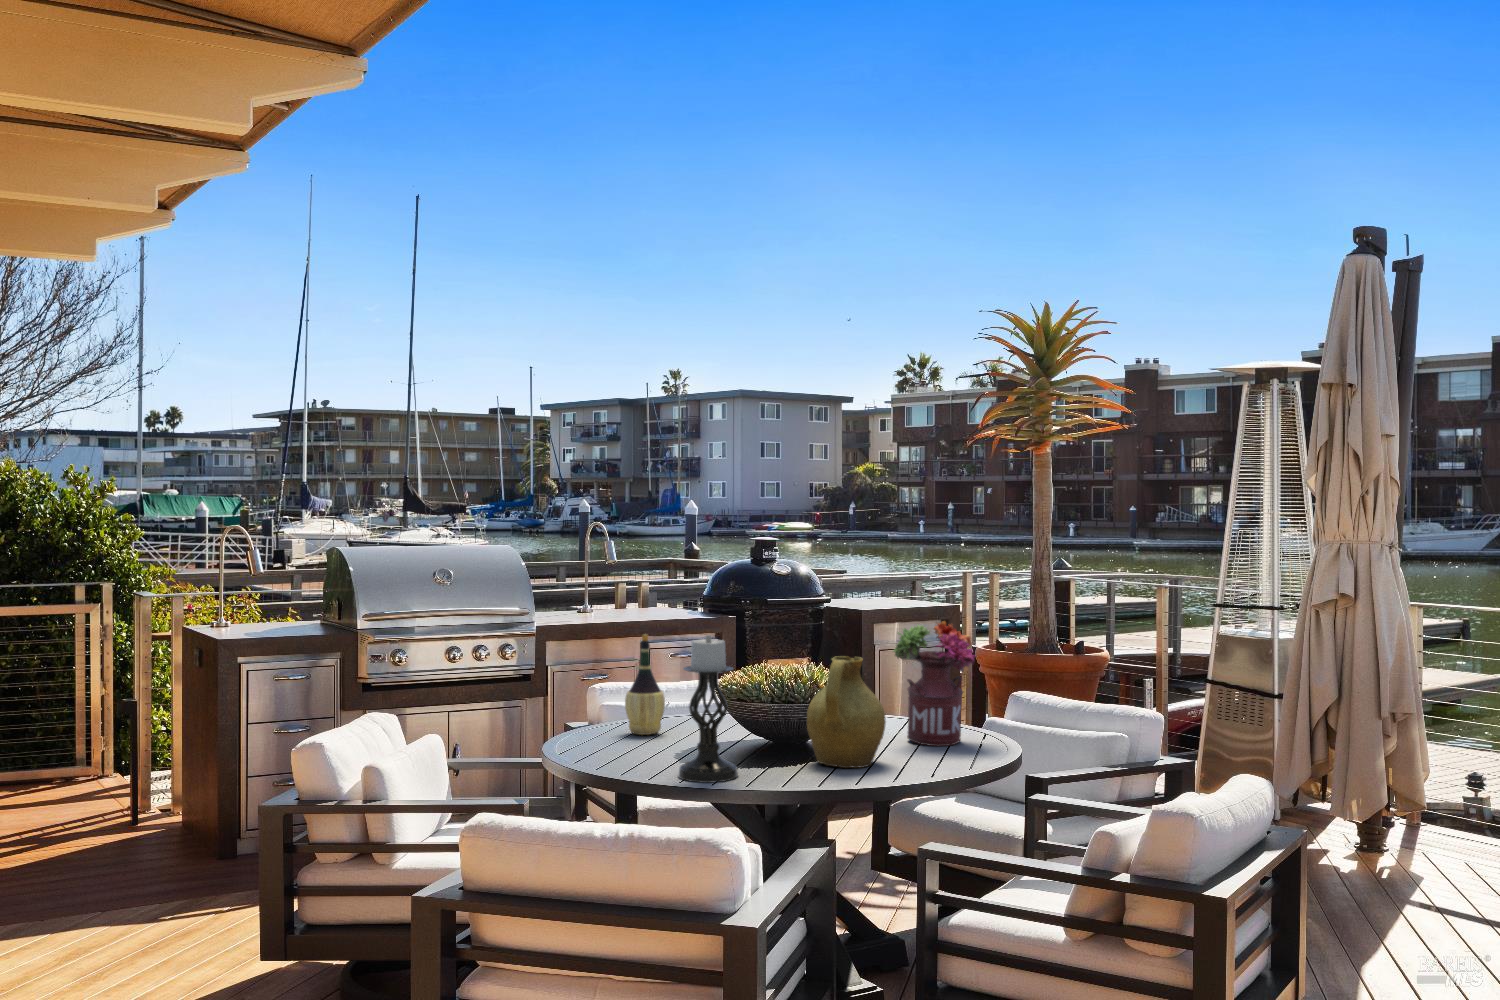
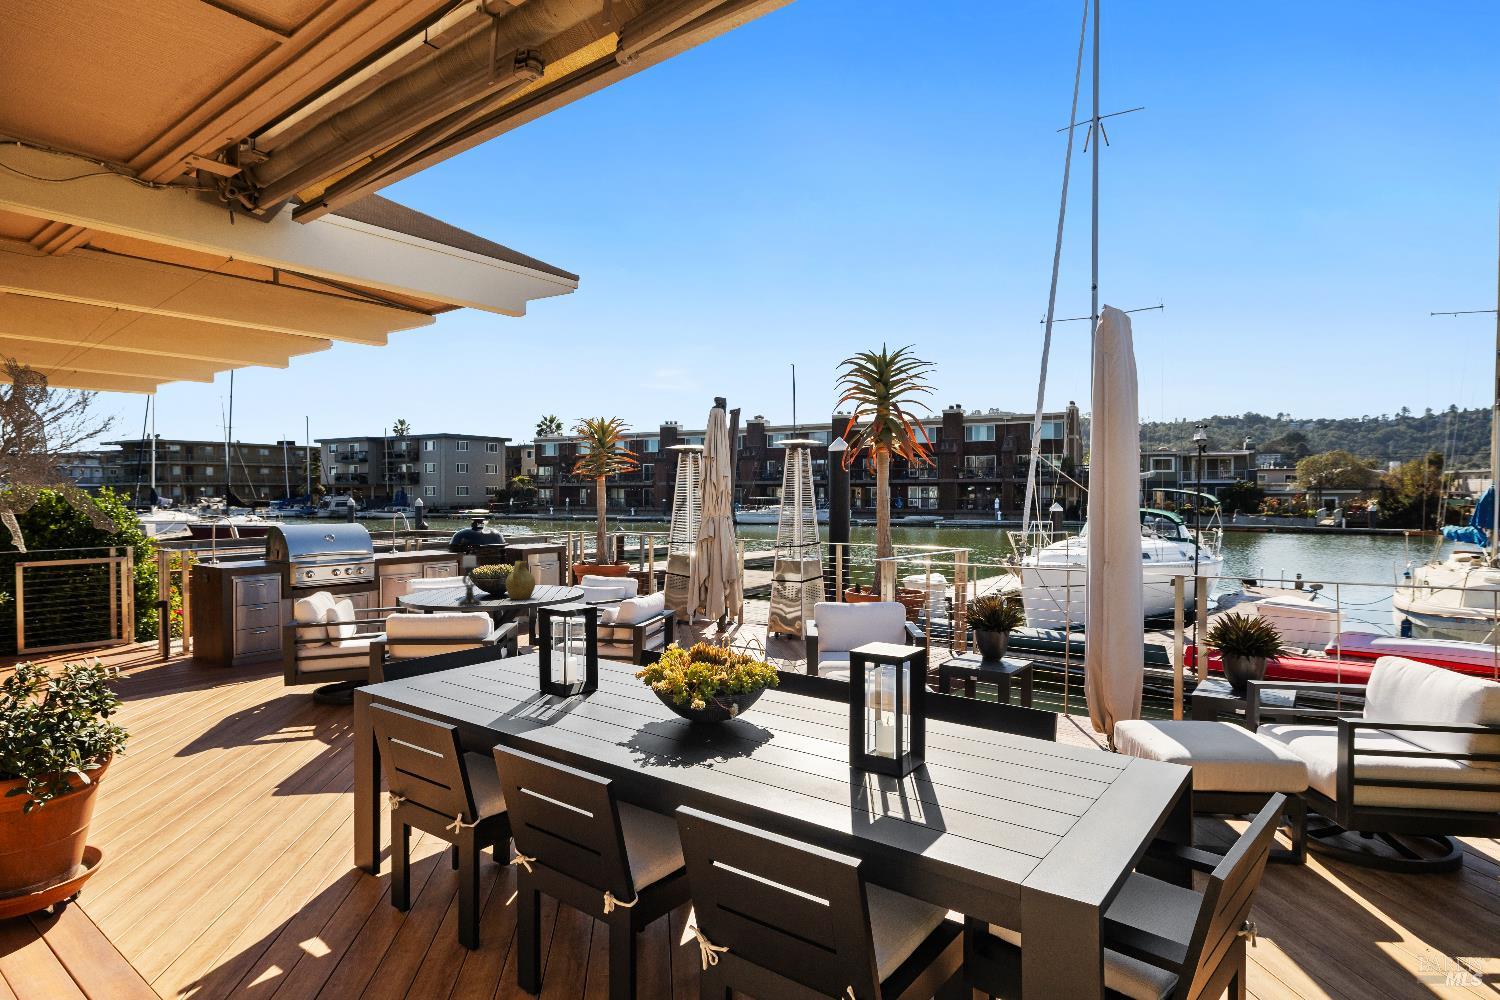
flower arrangement: present [893,621,975,746] -> none [537,548,569,593]
wine bottle: present [625,634,665,735] -> none [428,558,445,597]

